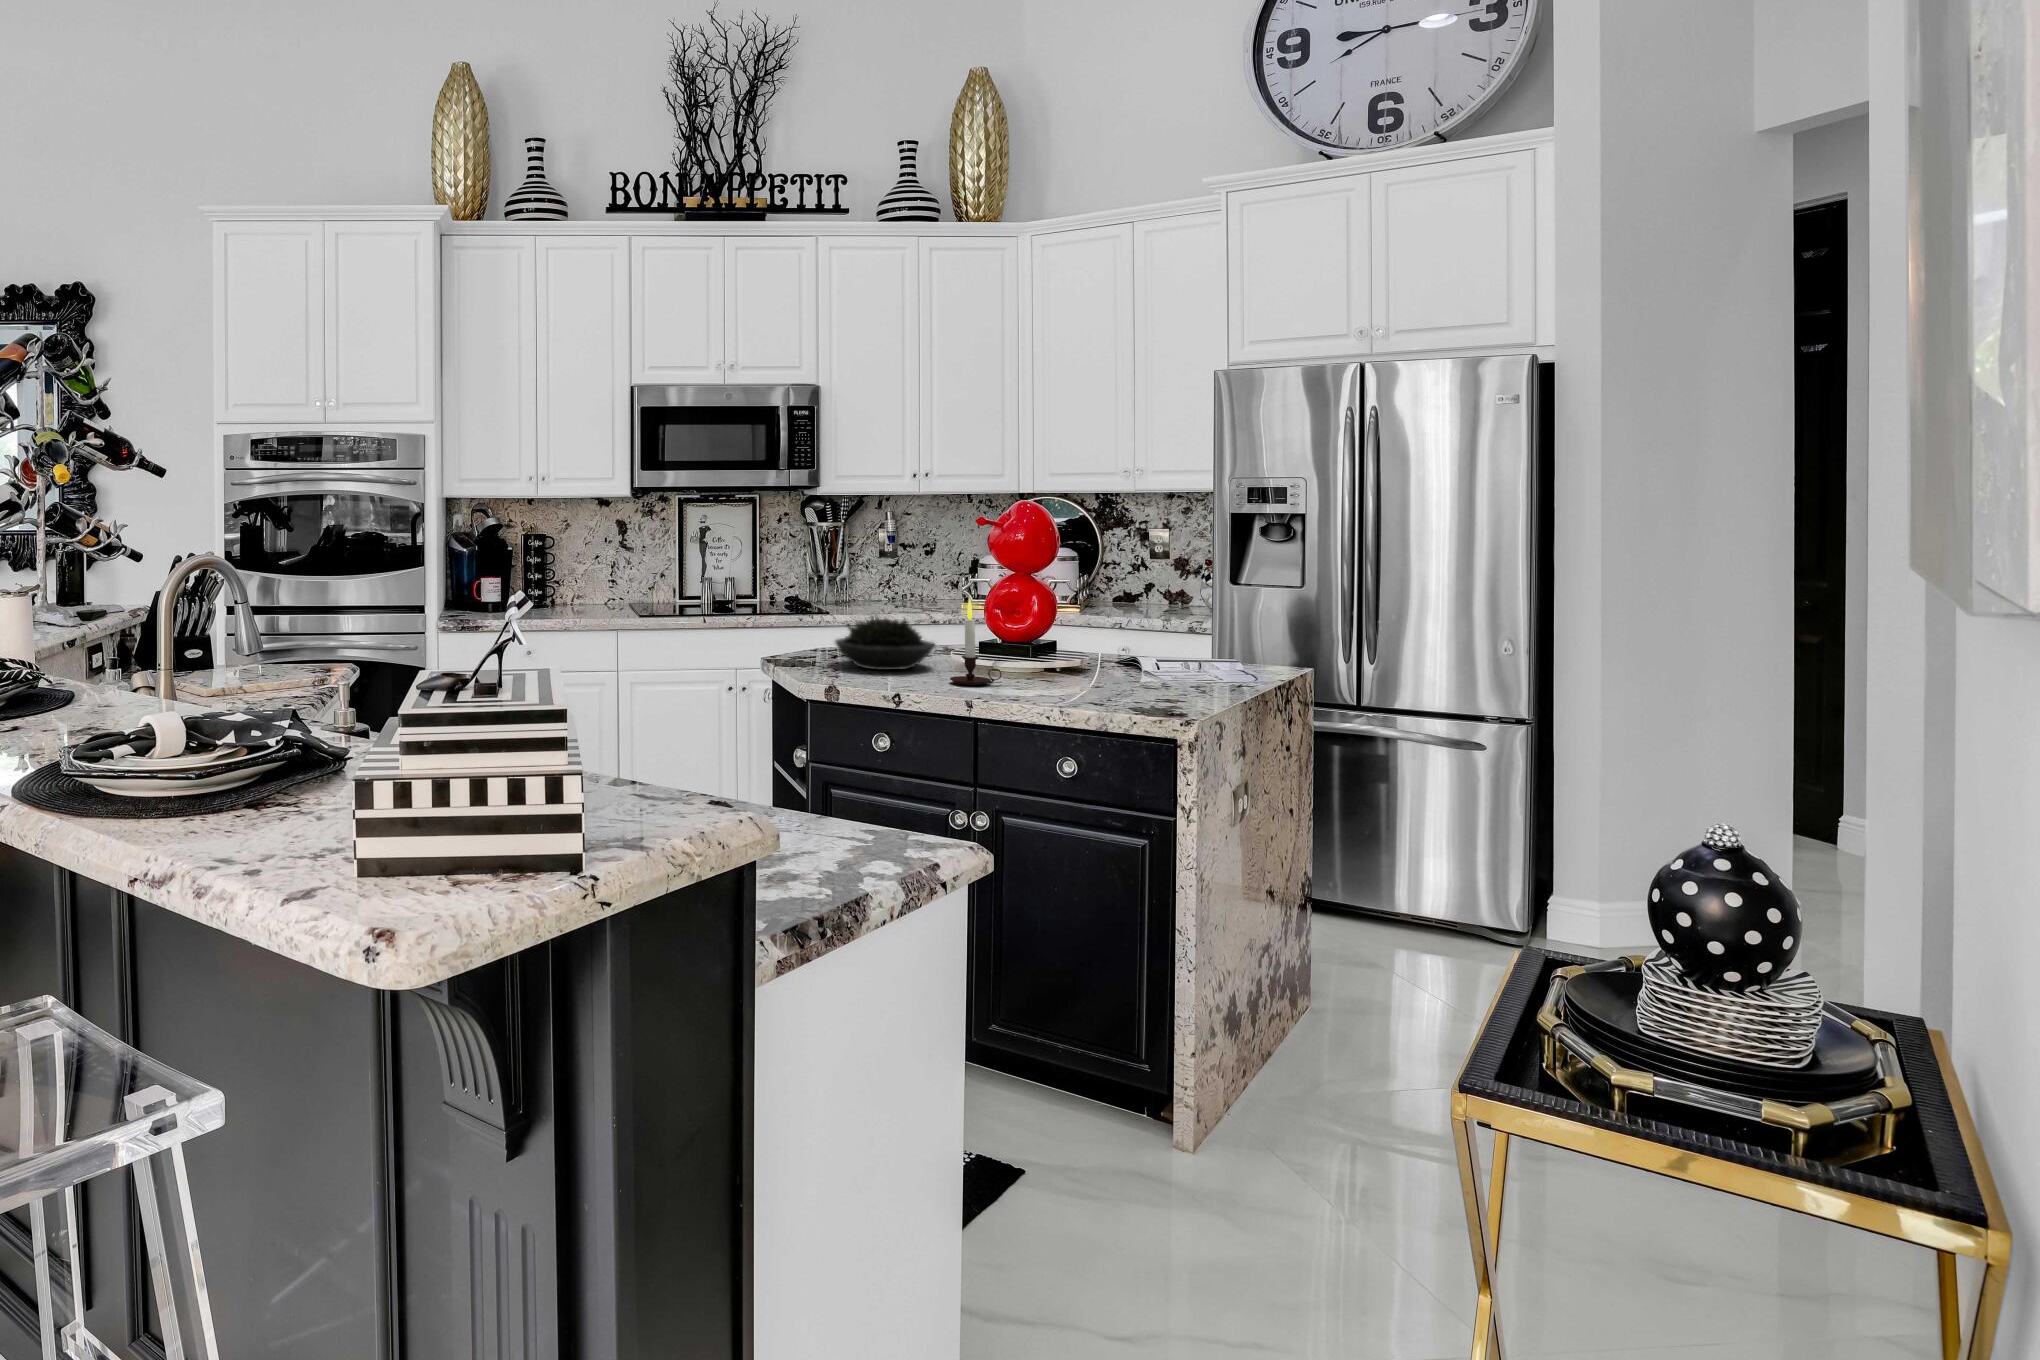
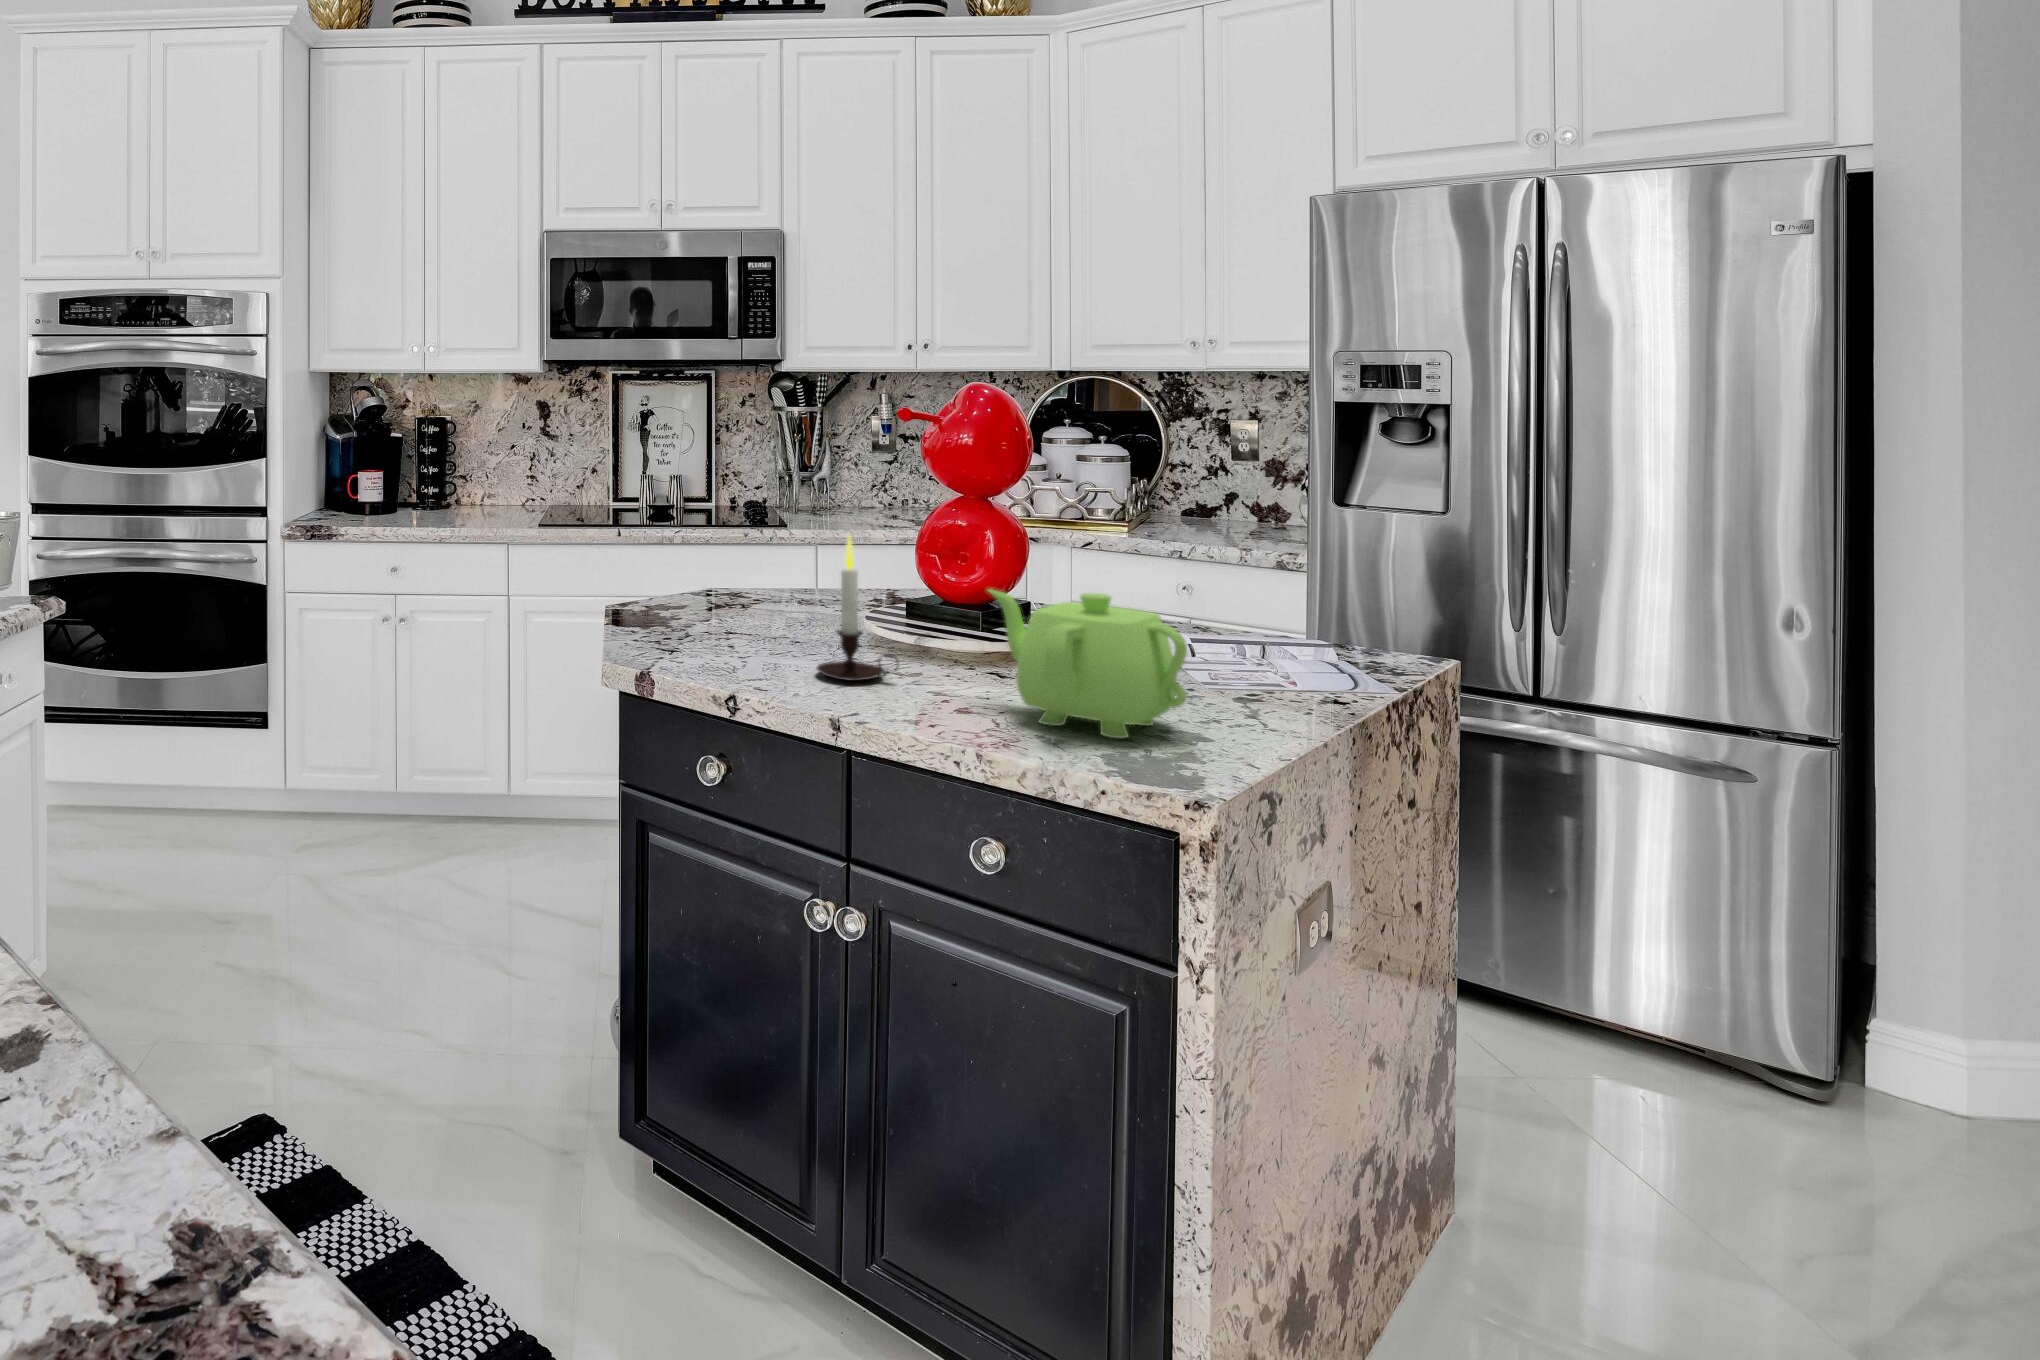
succulent plant: present [835,616,934,670] -> none [663,551,819,642]
teapot: none [1056,626,1173,703] -> present [988,589,1187,739]

